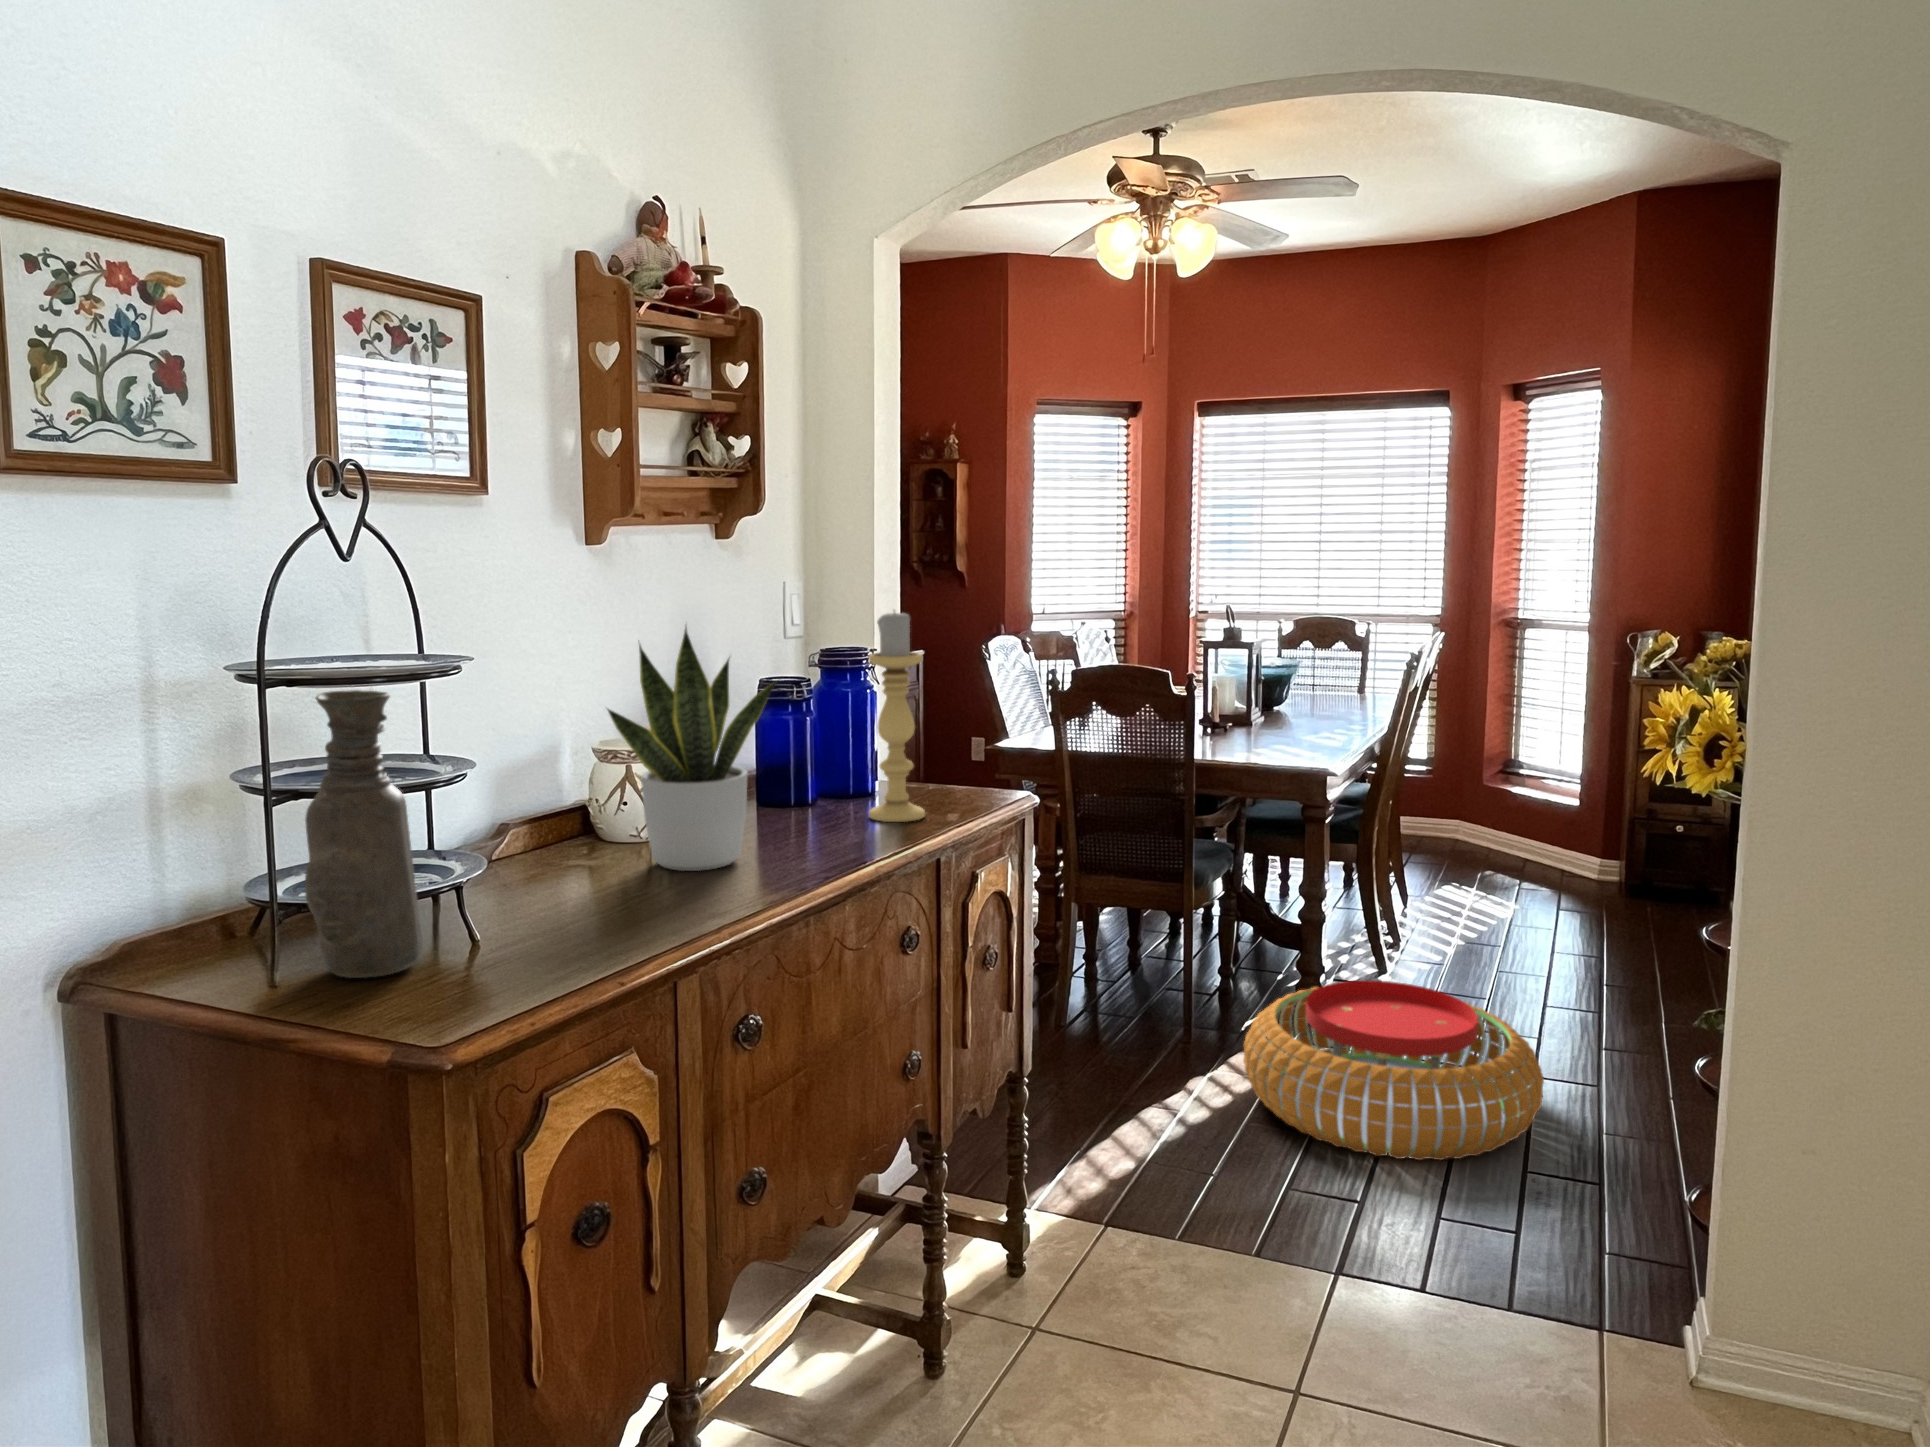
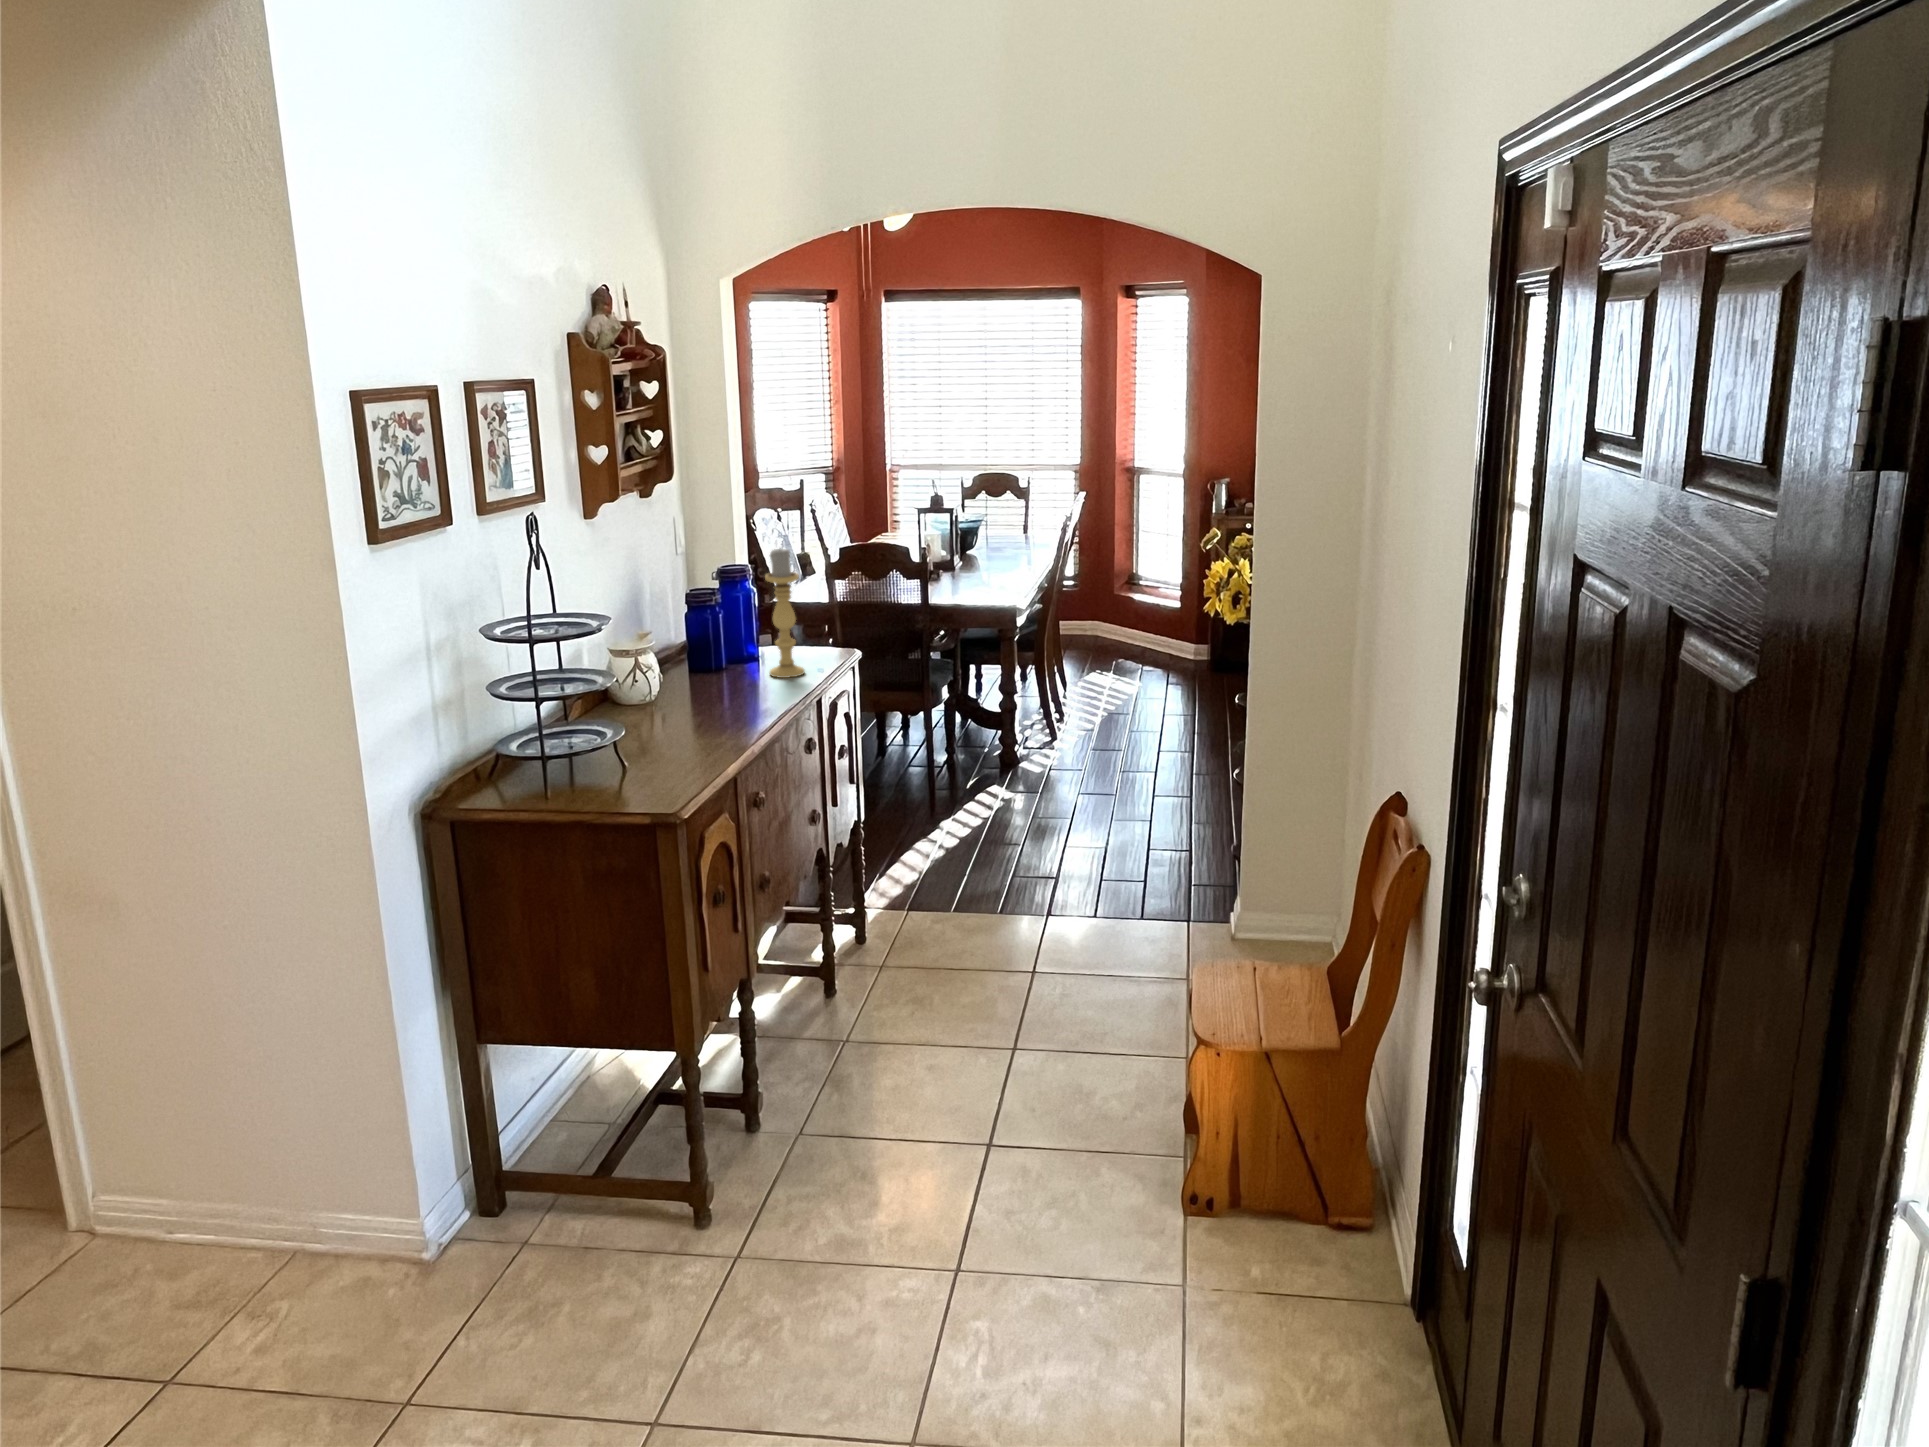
potted plant: present [607,627,776,871] -> none [644,575,736,720]
vase: present [305,690,423,978] -> none [554,643,614,792]
pouf: present [1243,980,1544,1160] -> none [975,745,1158,852]

